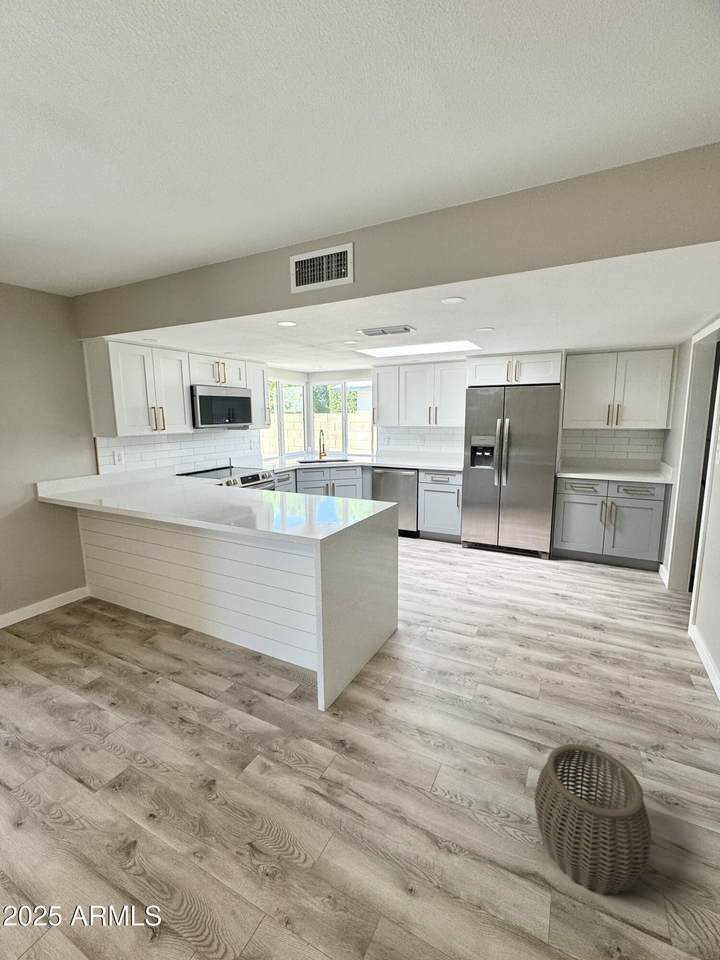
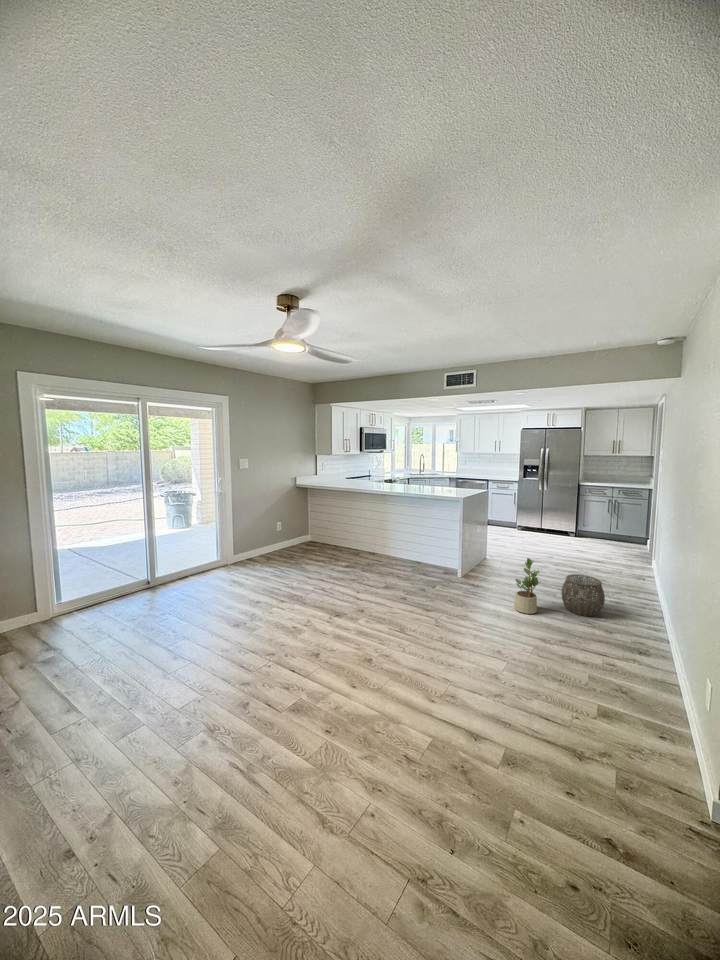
potted plant: none [411,736,482,900] -> present [514,558,540,614]

